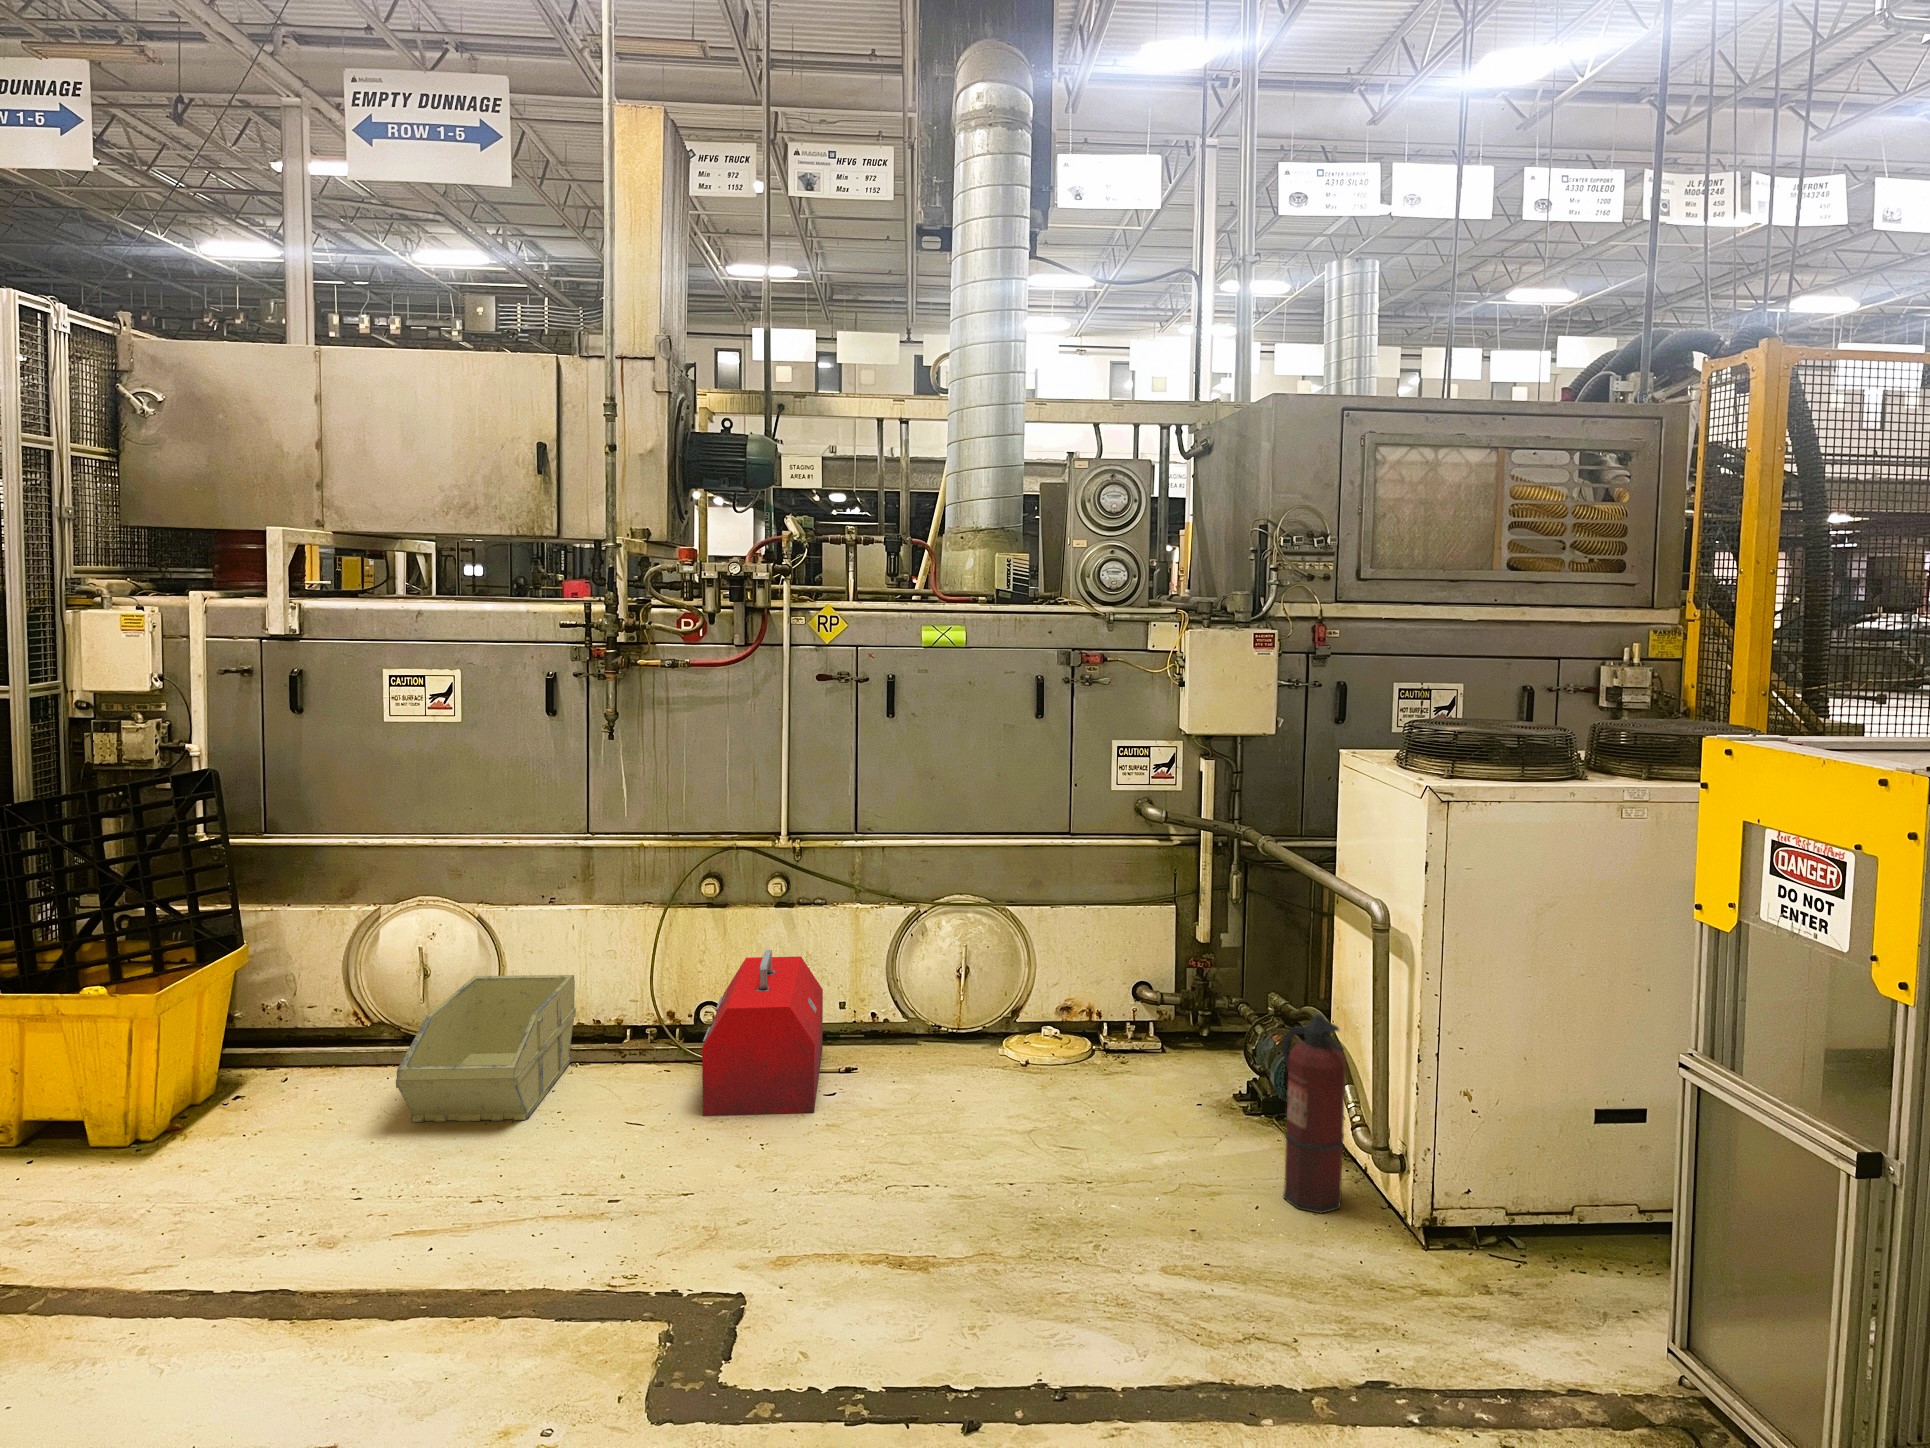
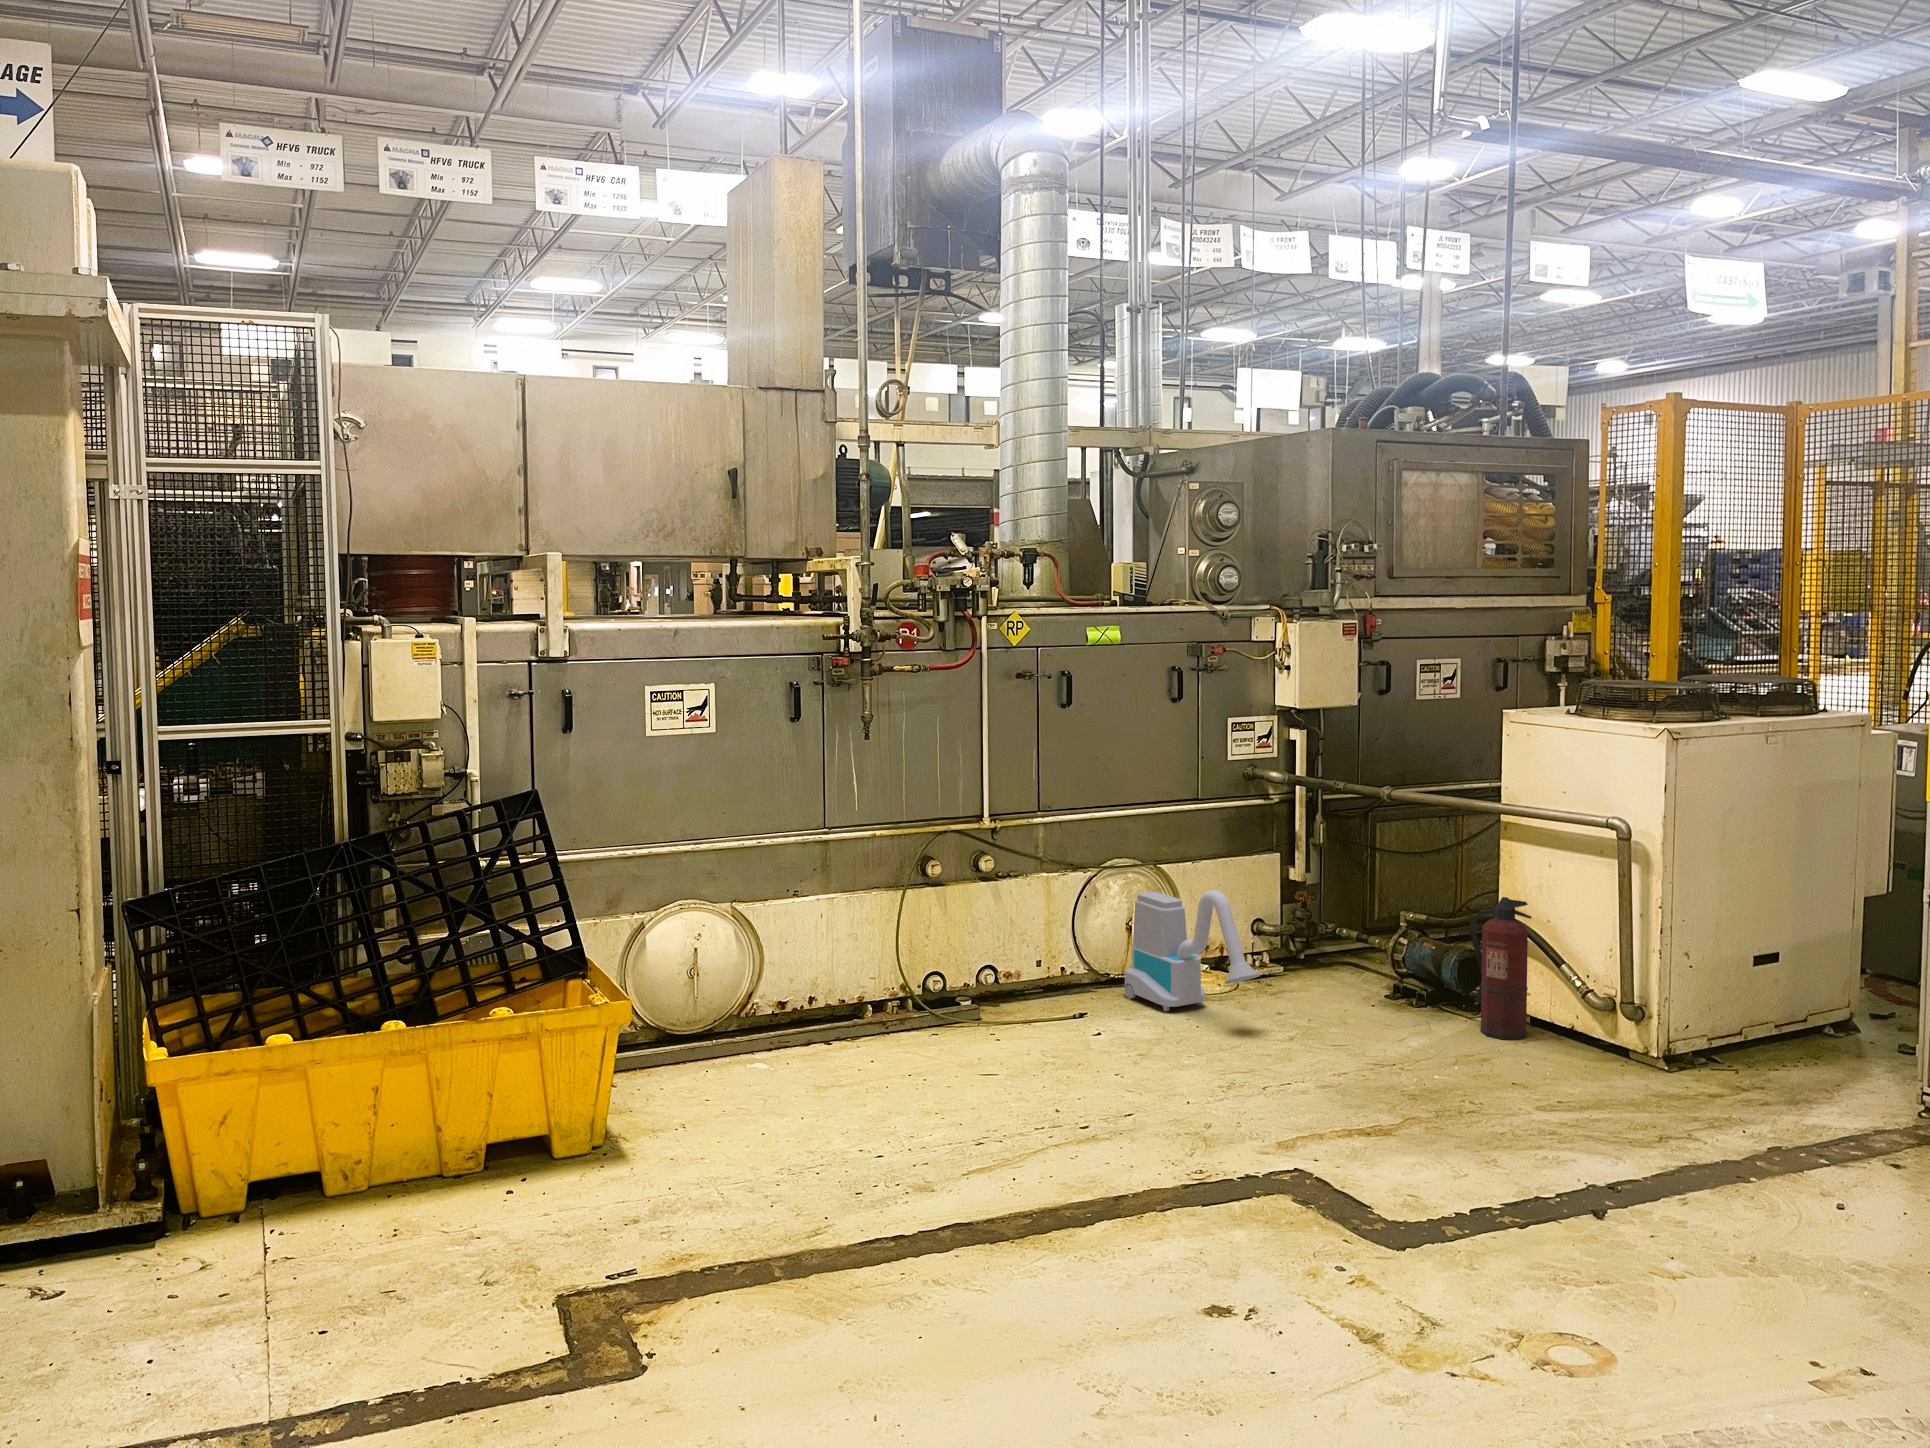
vacuum cleaner: none [937,939,1011,1086] -> present [1125,890,1261,1011]
toolbox: present [702,950,823,1116] -> none [952,914,1096,1053]
storage bin: present [396,975,576,1122] -> none [743,959,891,1089]

